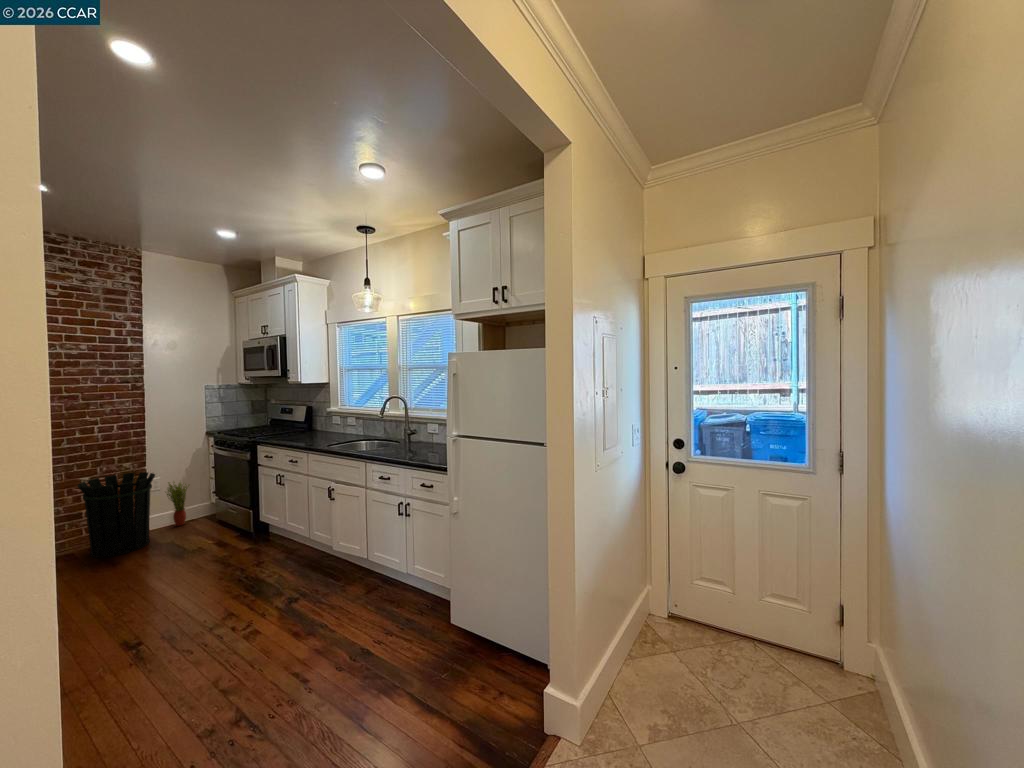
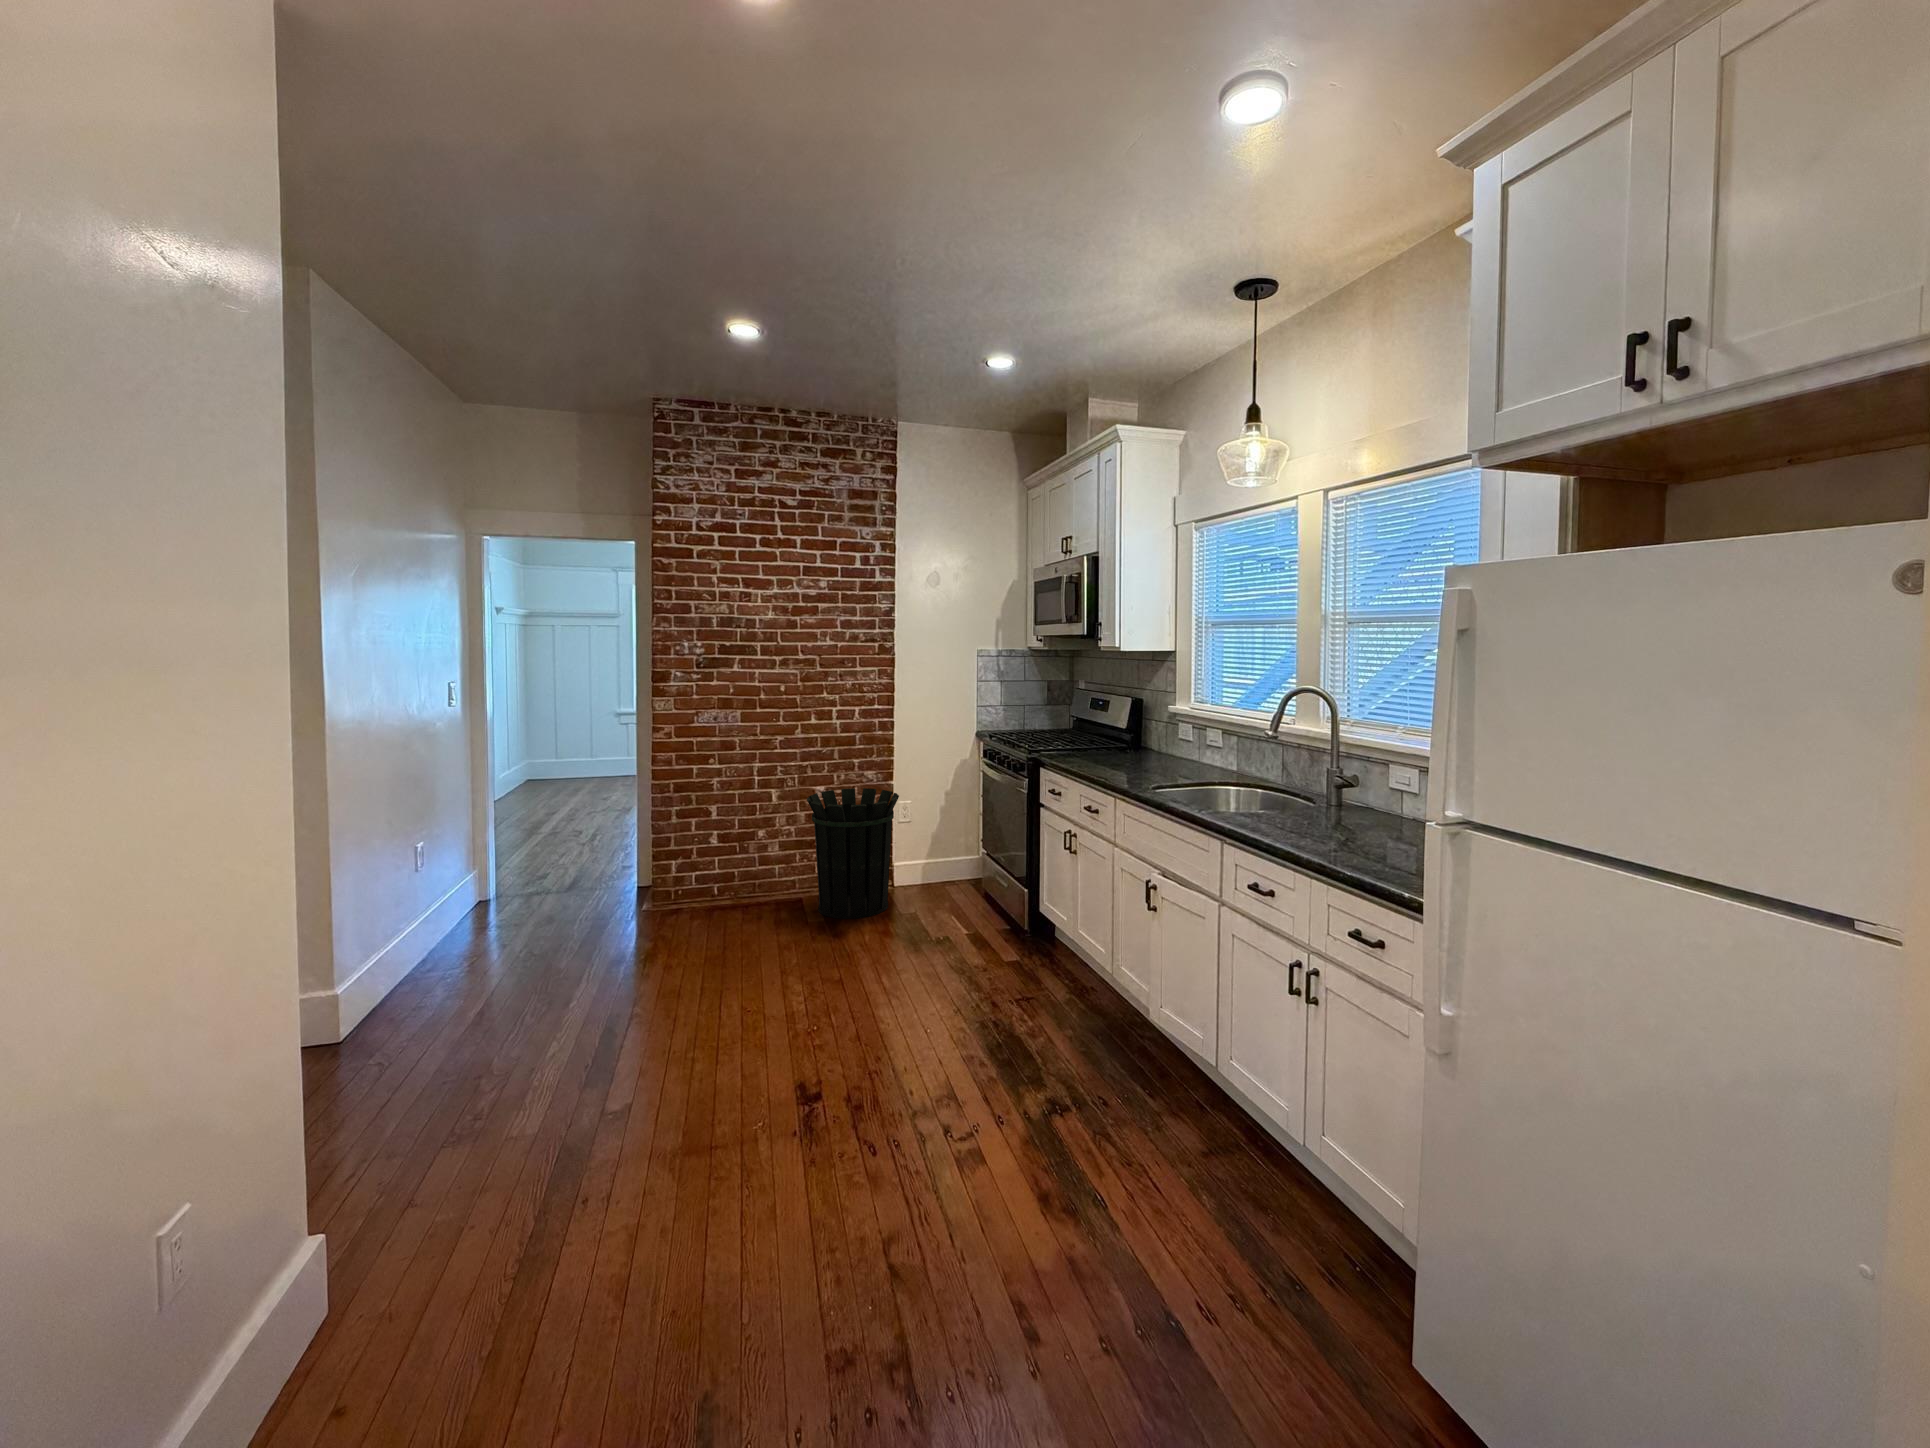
potted plant: present [167,482,187,526] -> none [914,810,948,888]

